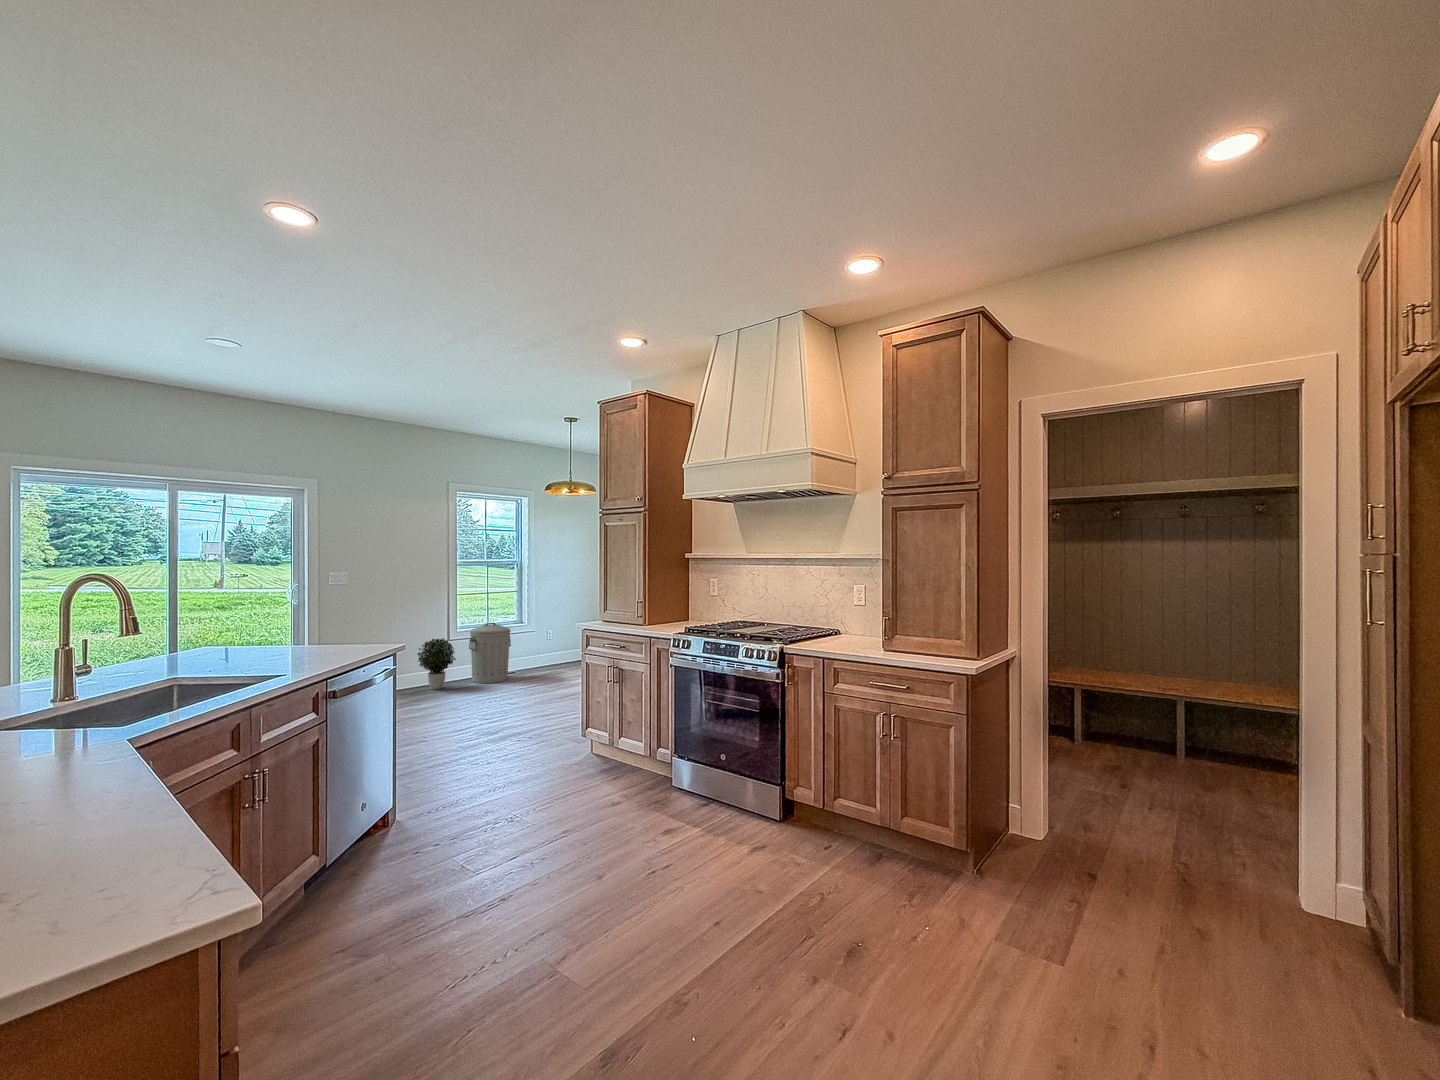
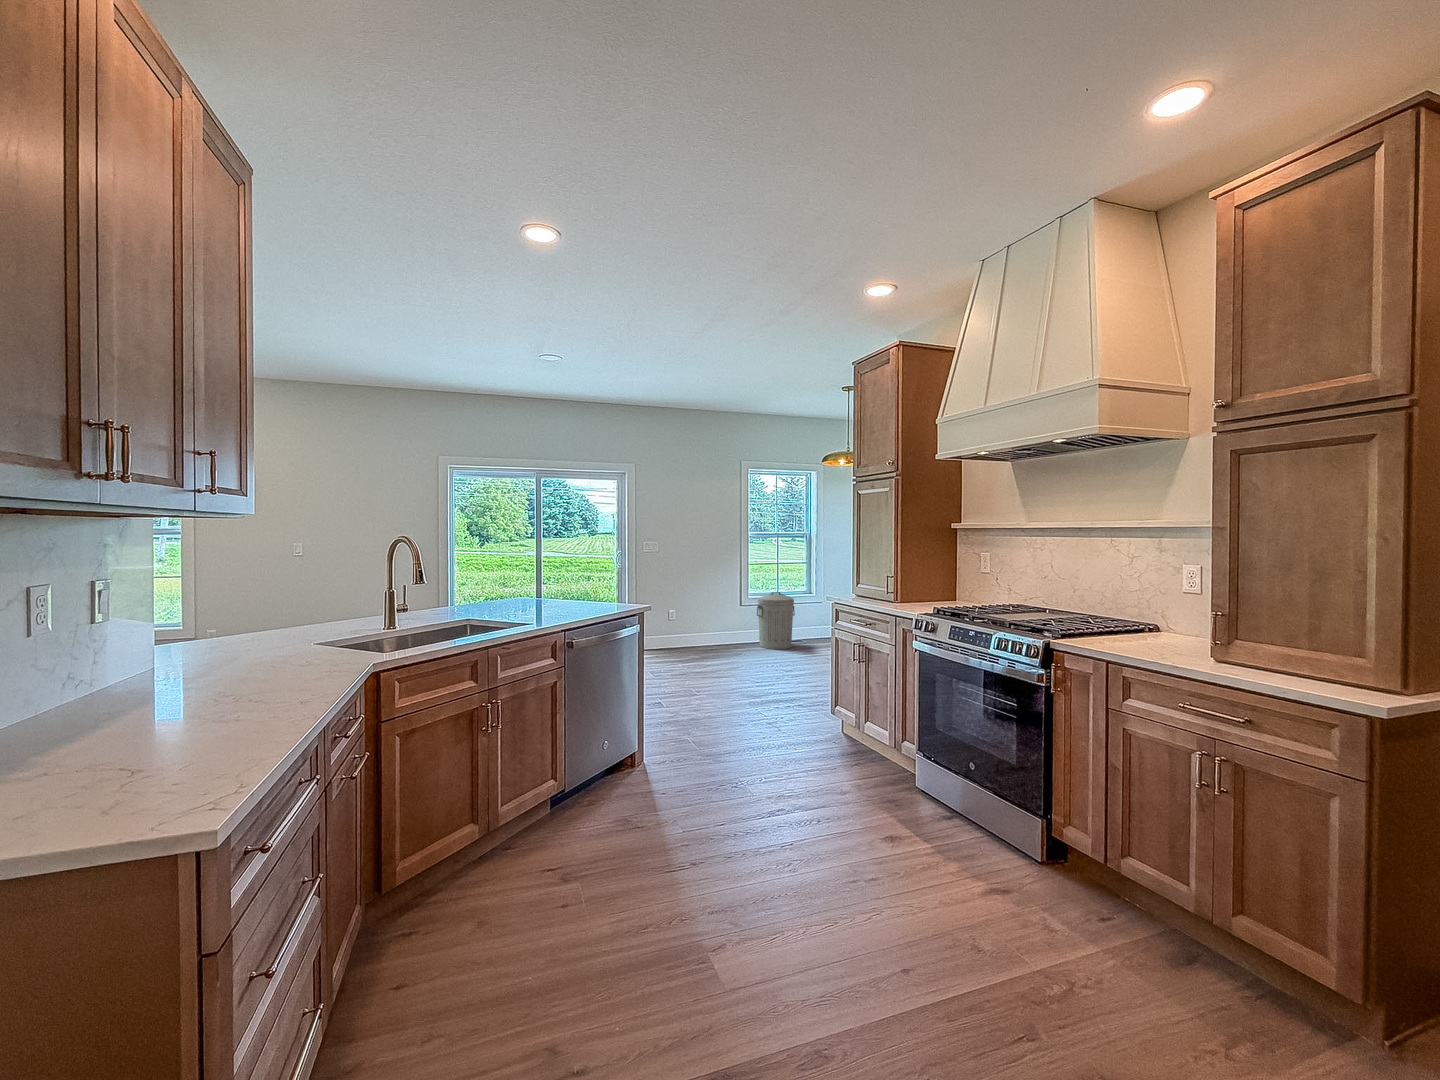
potted plant: present [418,638,456,690] -> none [711,603,744,650]

